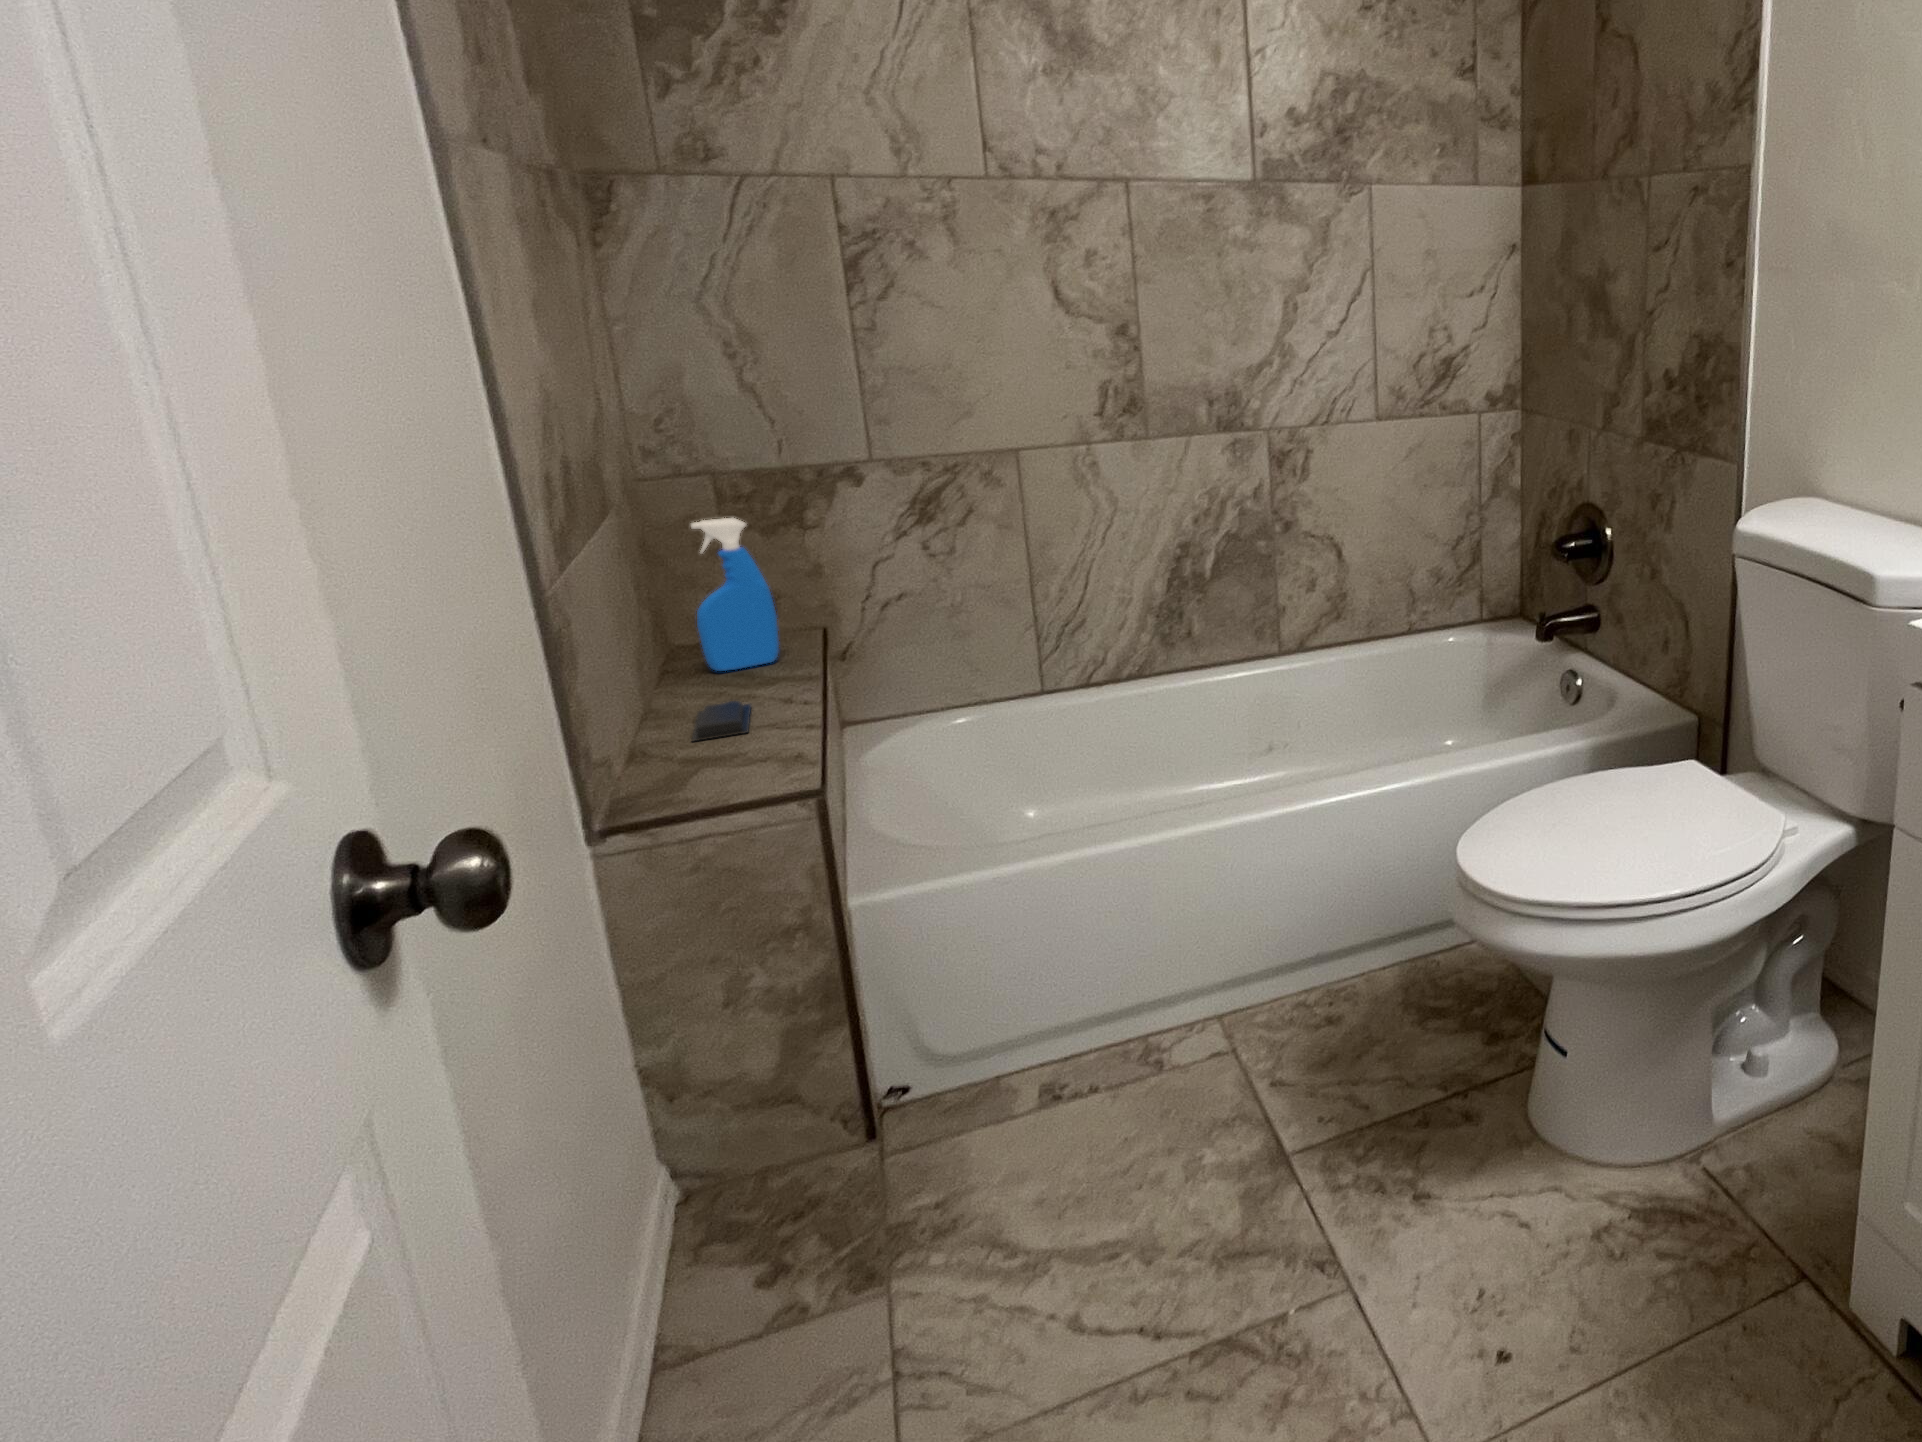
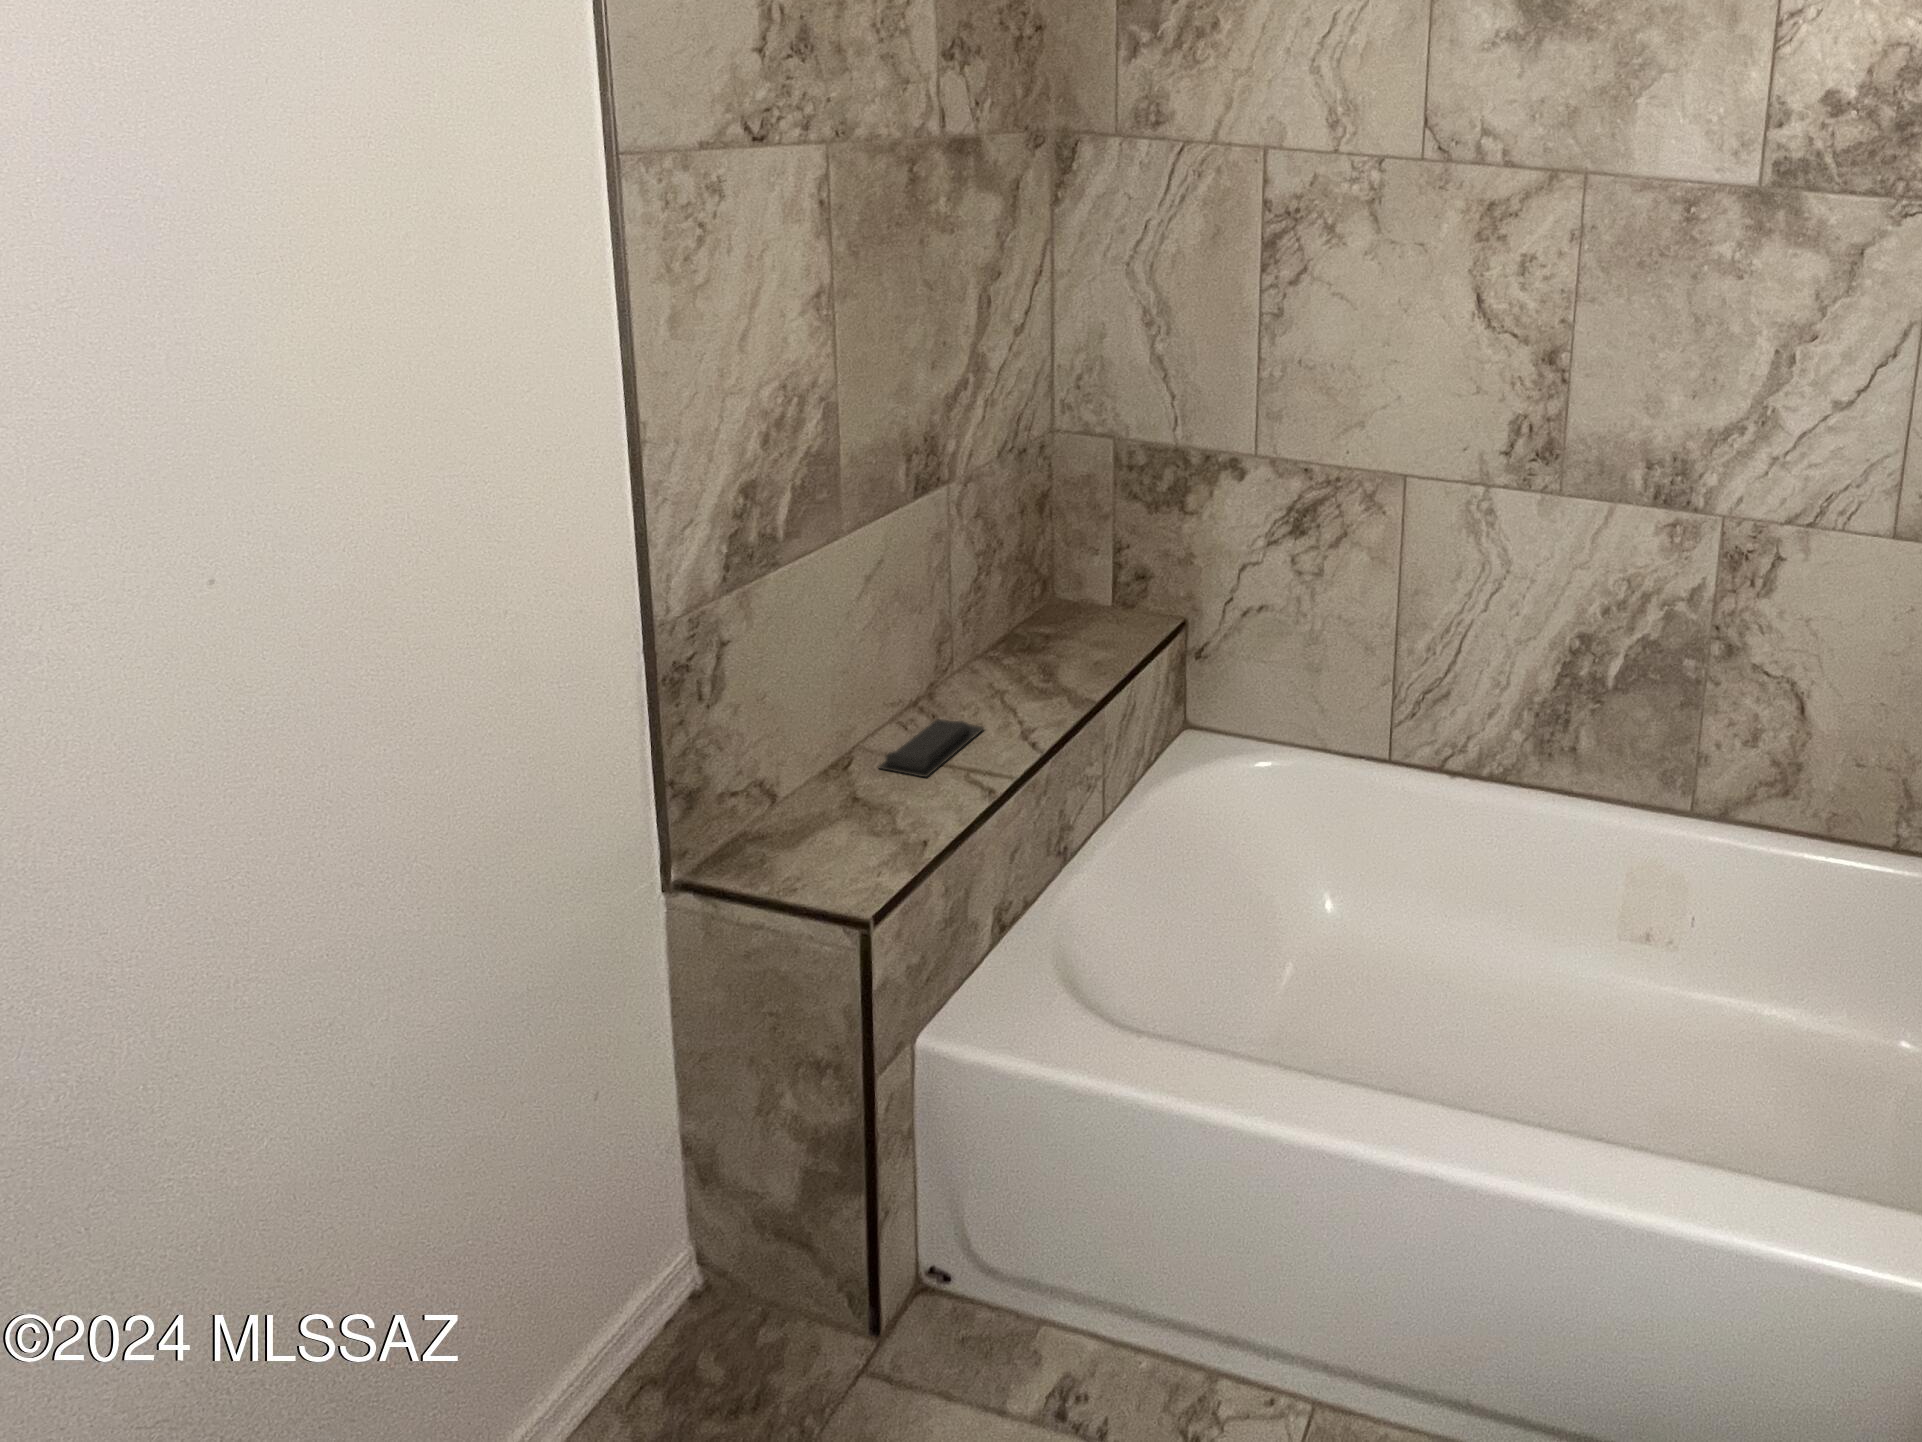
spray bottle: present [691,518,779,671] -> none [1022,501,1097,661]

